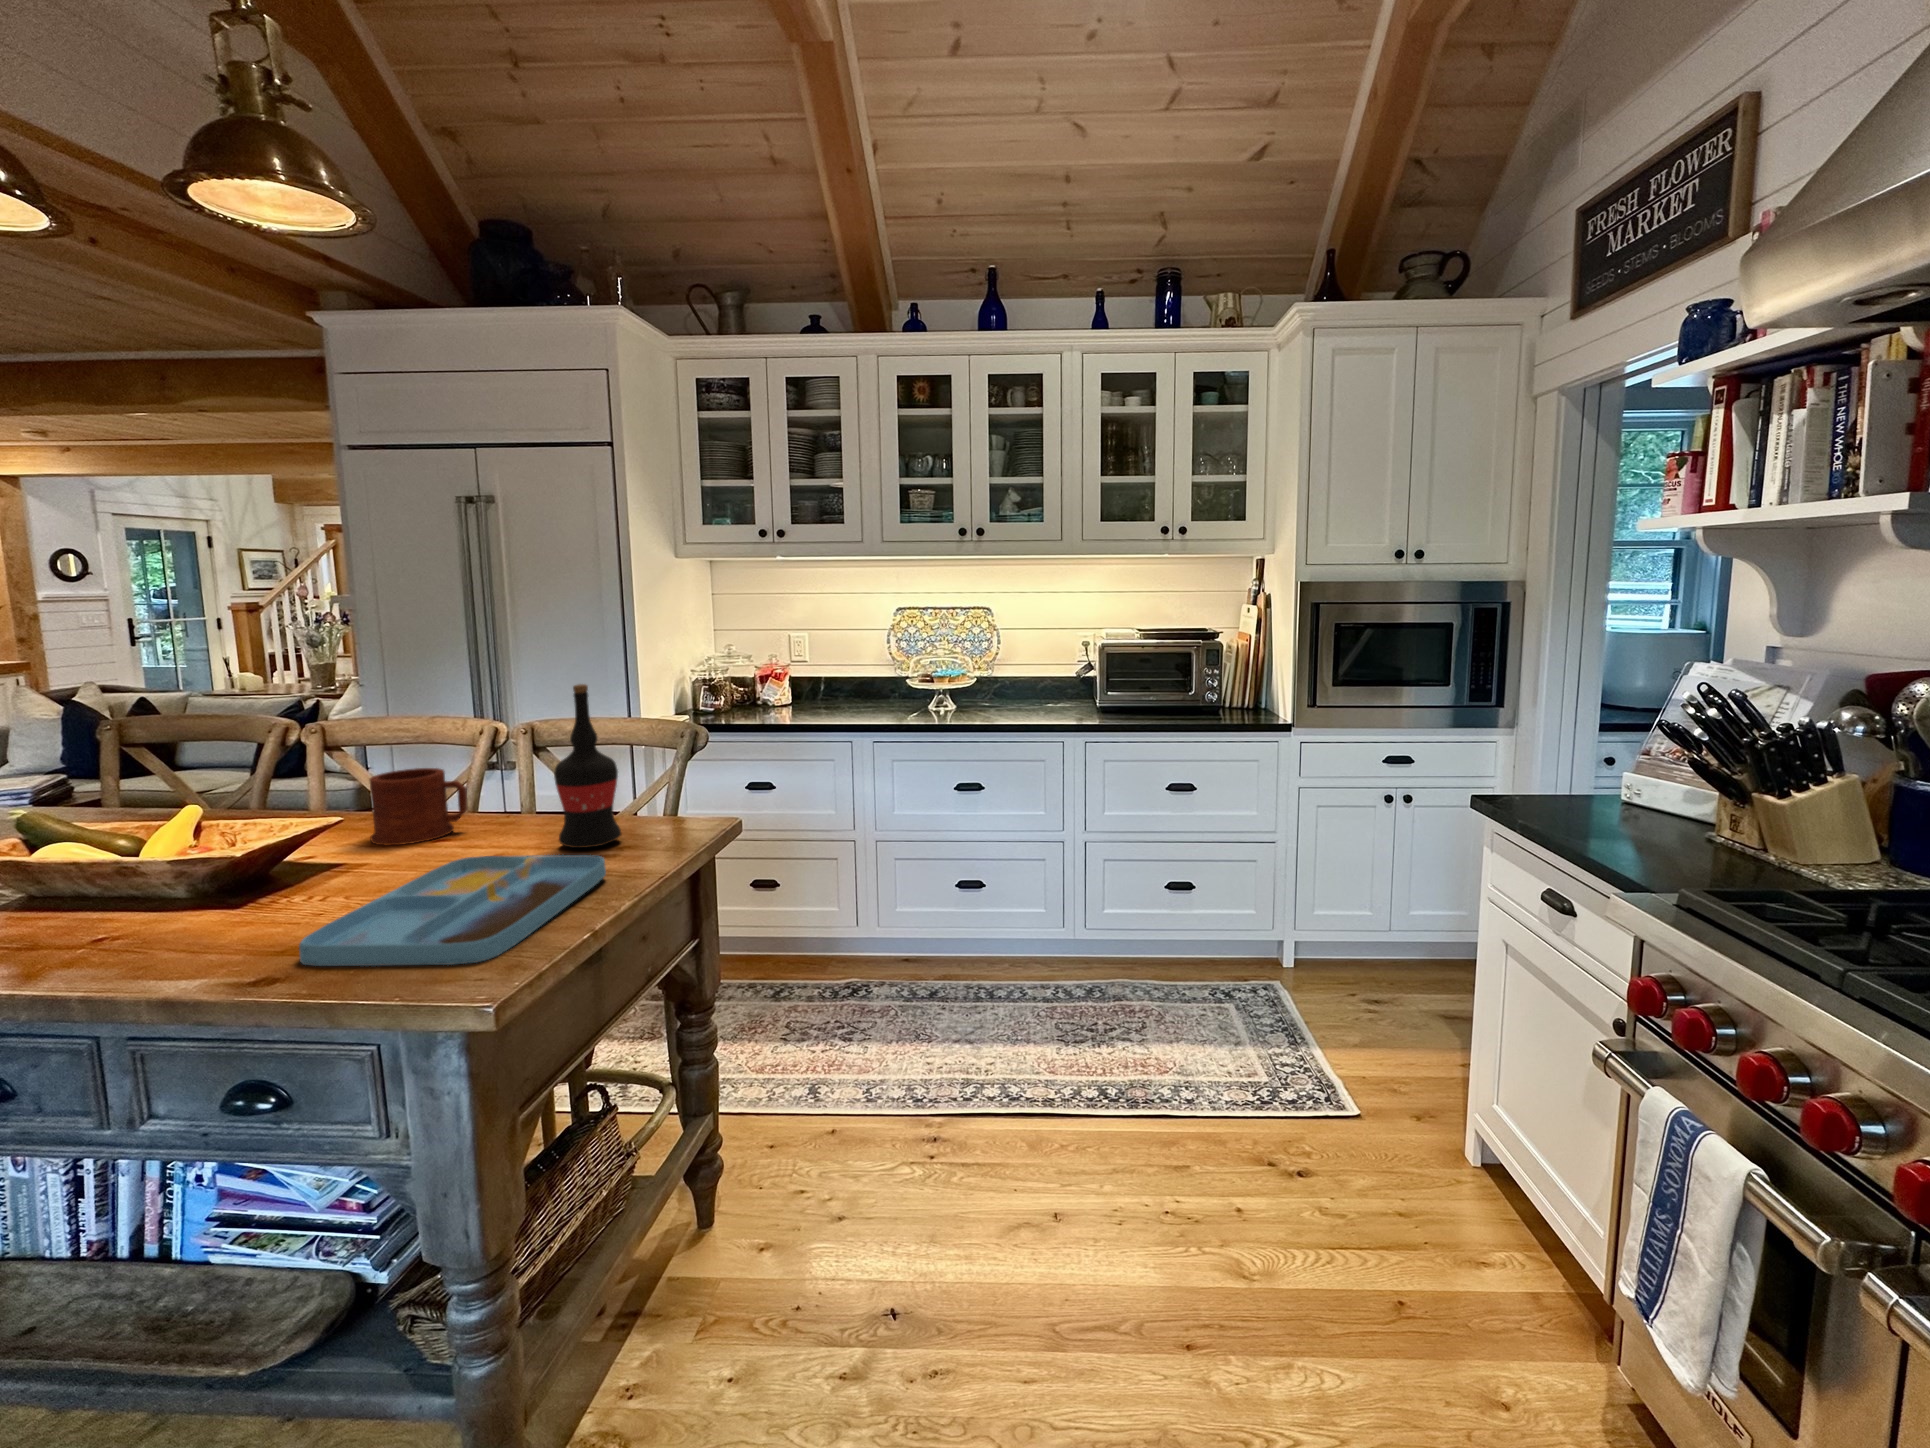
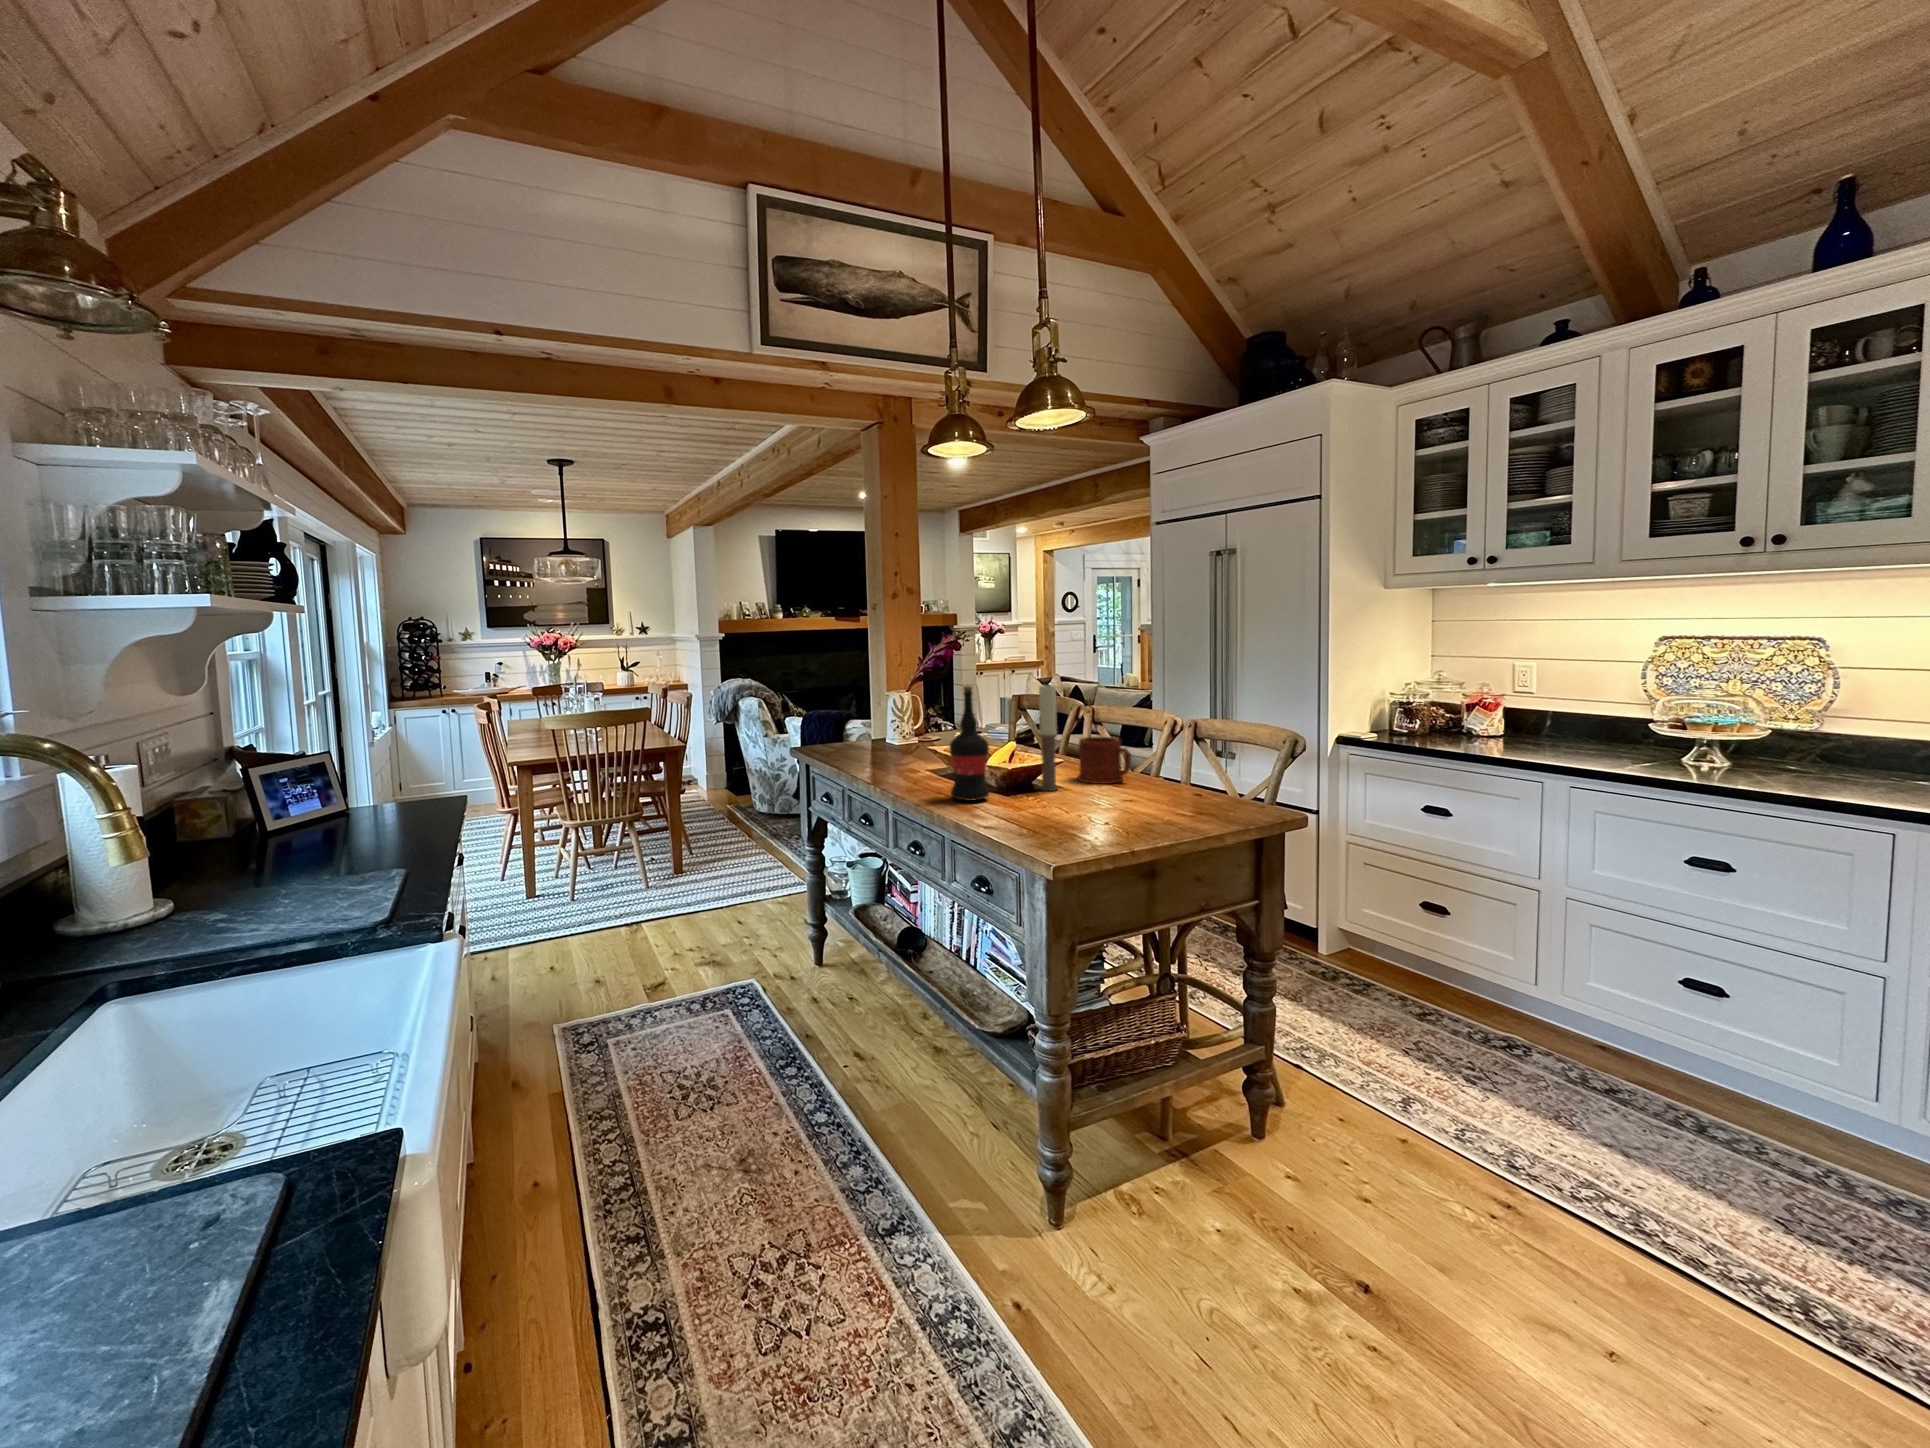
wine bottle: present [554,684,621,848] -> present [949,686,990,801]
candle: none [309,695,364,875] -> present [1039,685,1058,791]
tray: present [299,855,606,966] -> none [985,793,1163,845]

